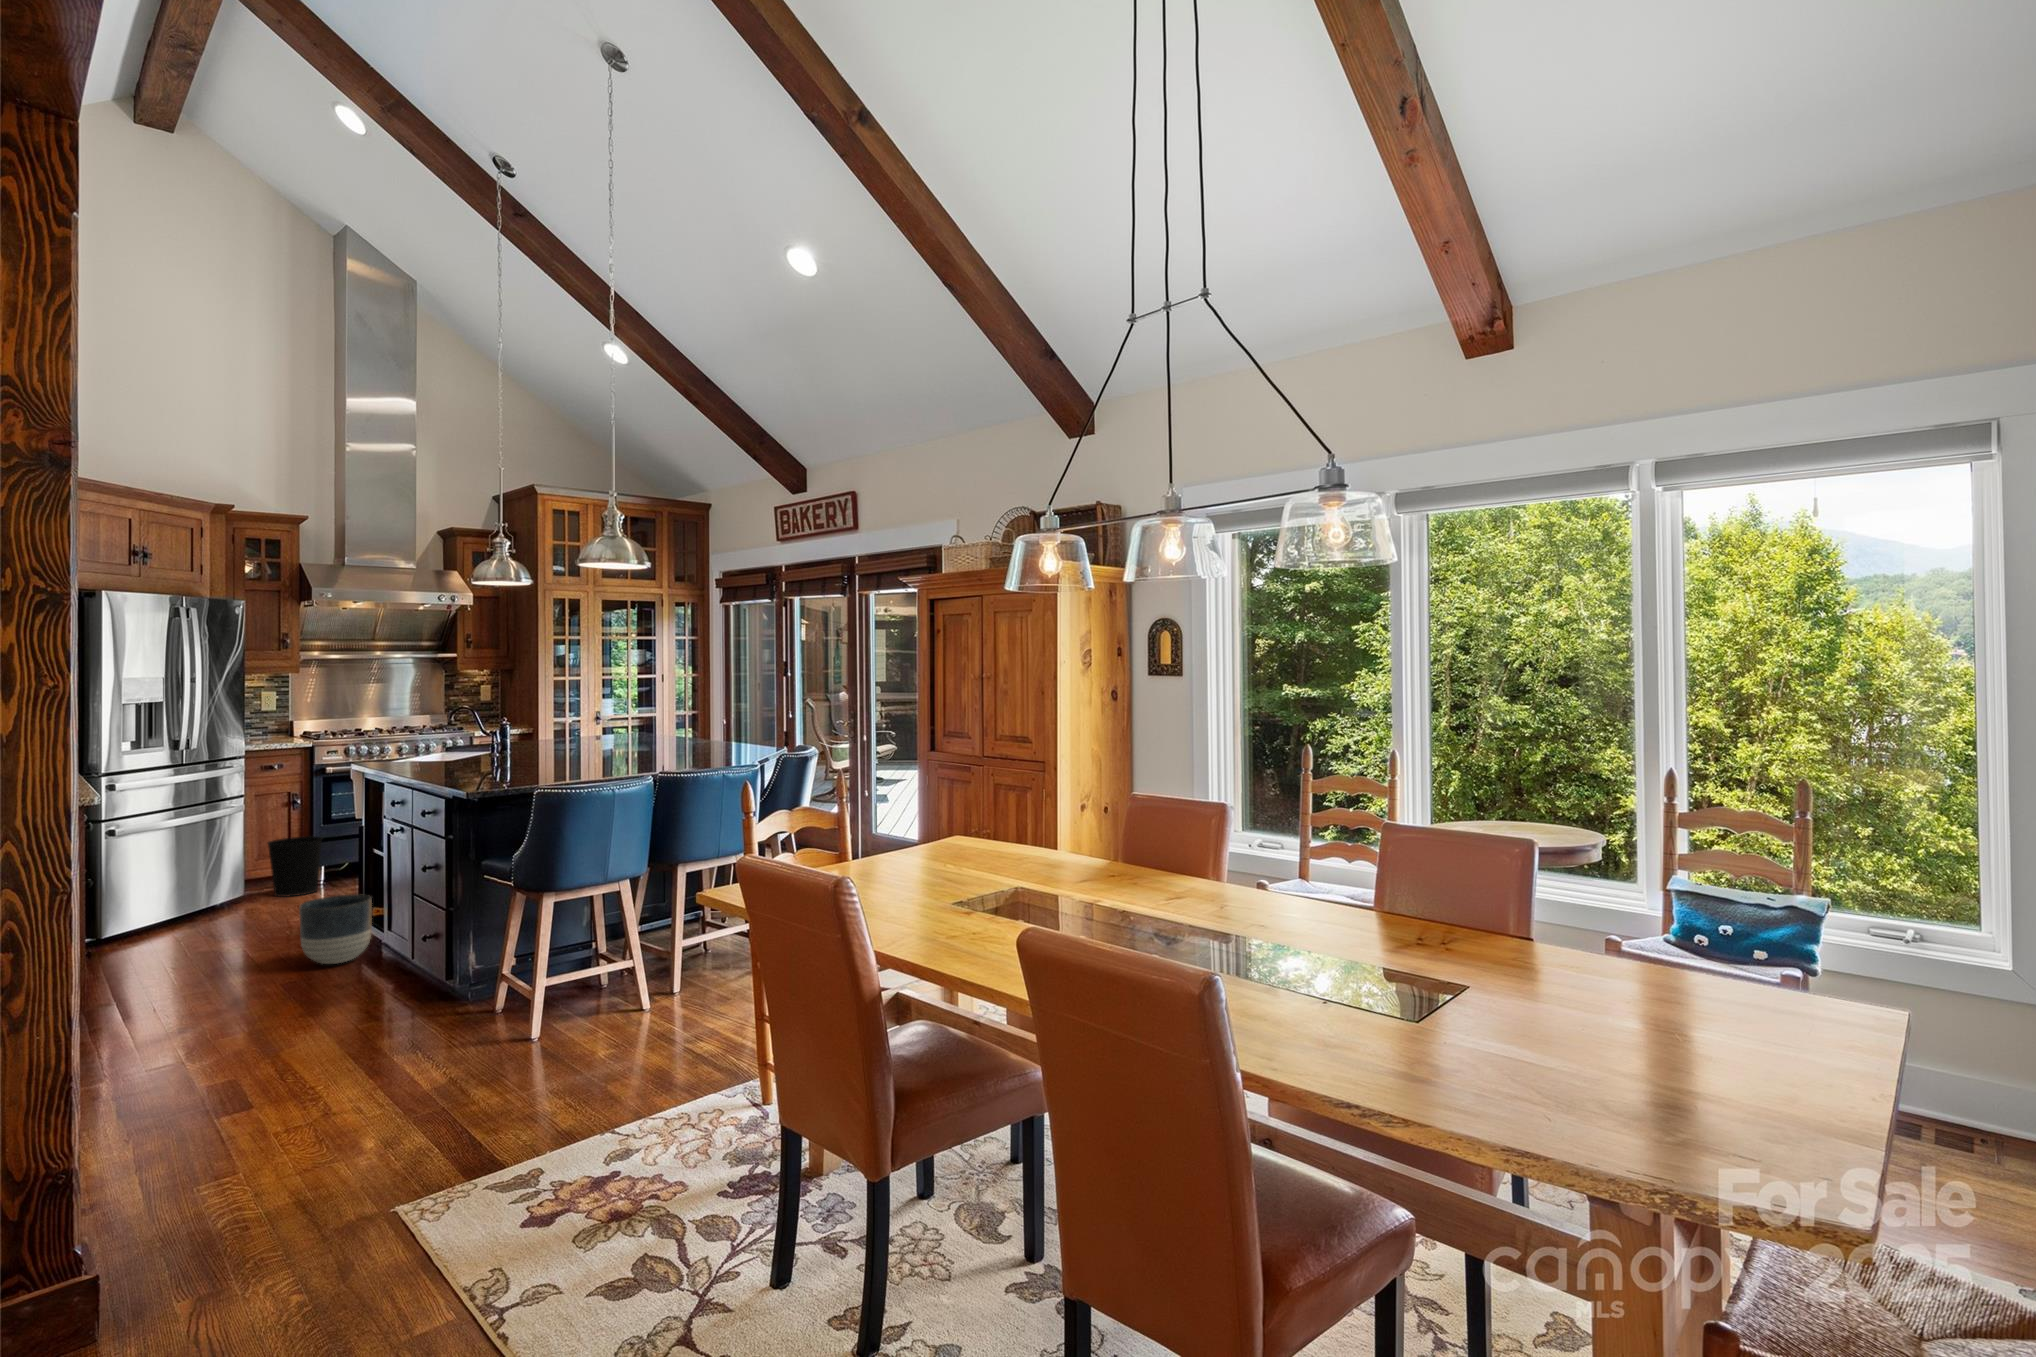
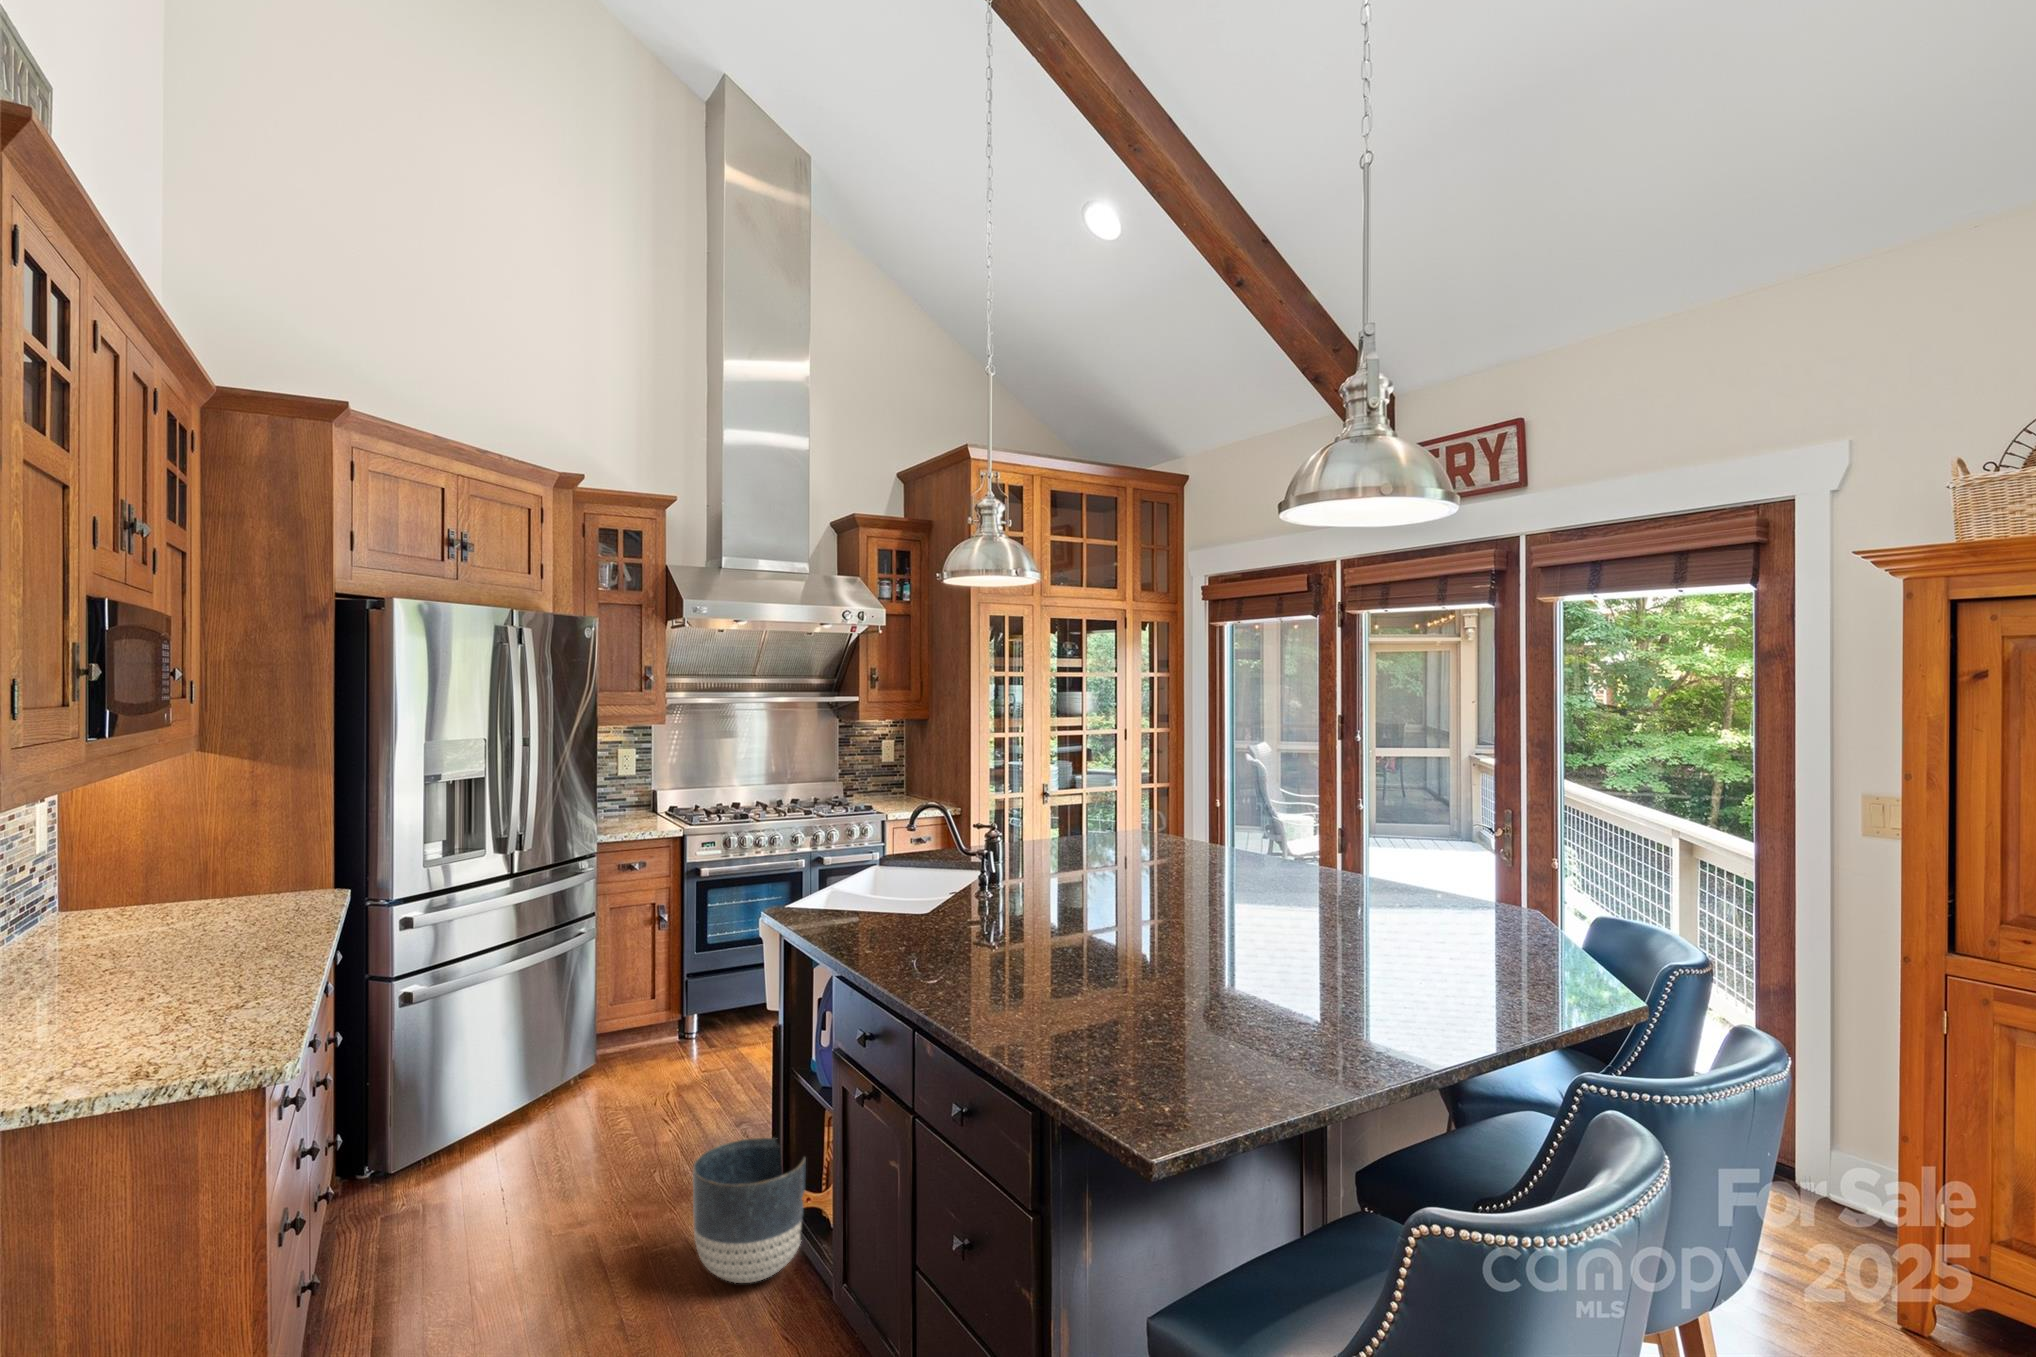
wastebasket: present [268,836,322,897] -> none [625,968,697,1064]

